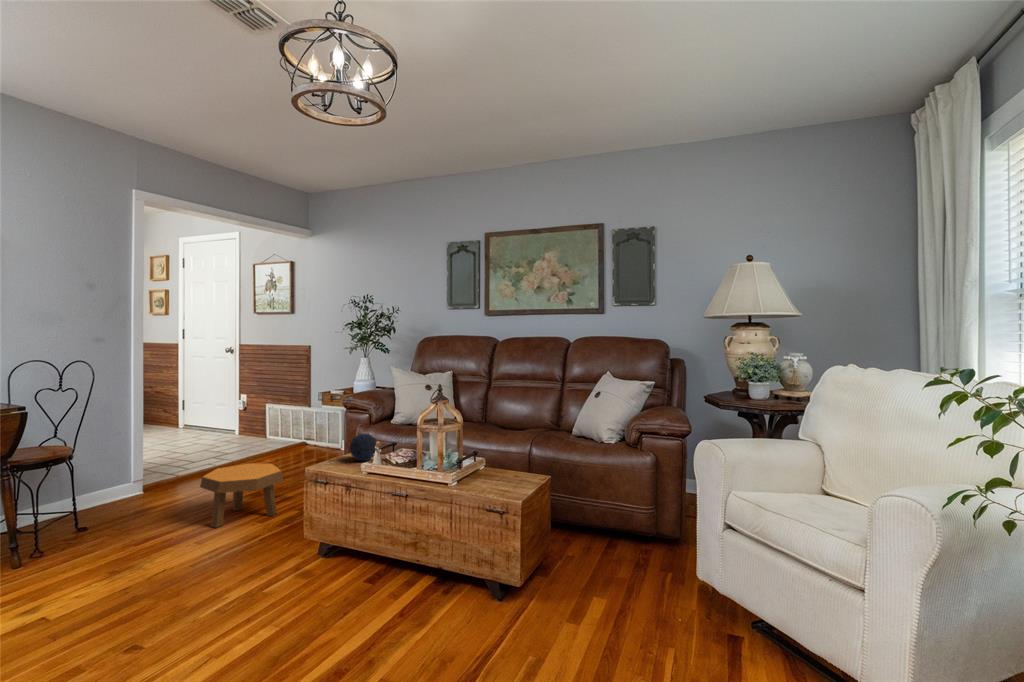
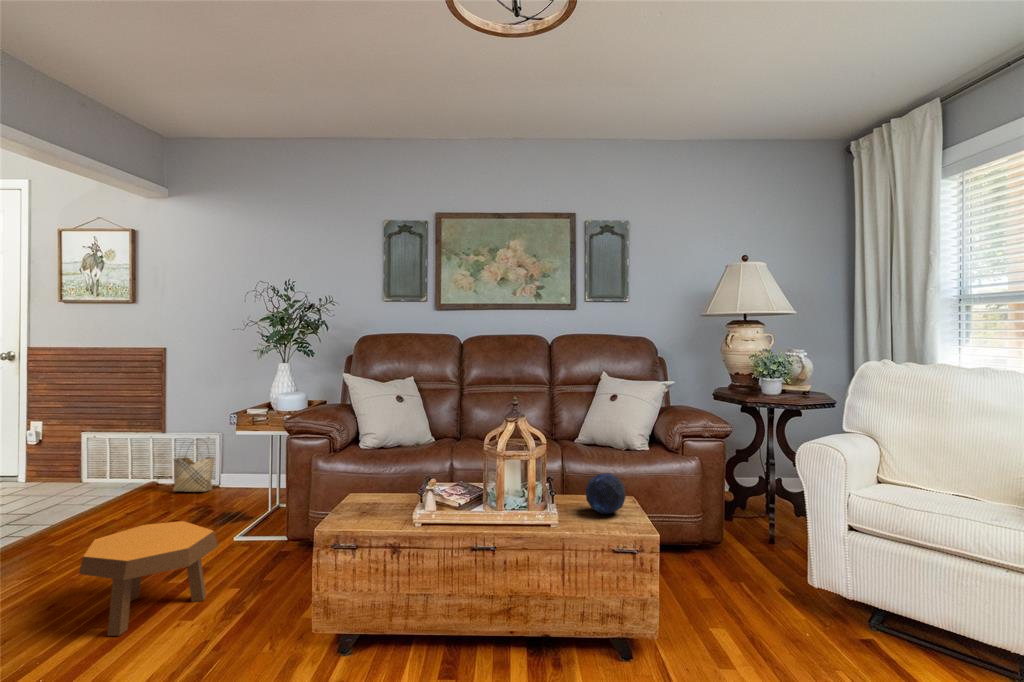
woven basket: none [311,412,338,450] -> present [173,438,215,492]
decorative orb: present [350,434,377,461] -> present [586,473,626,514]

